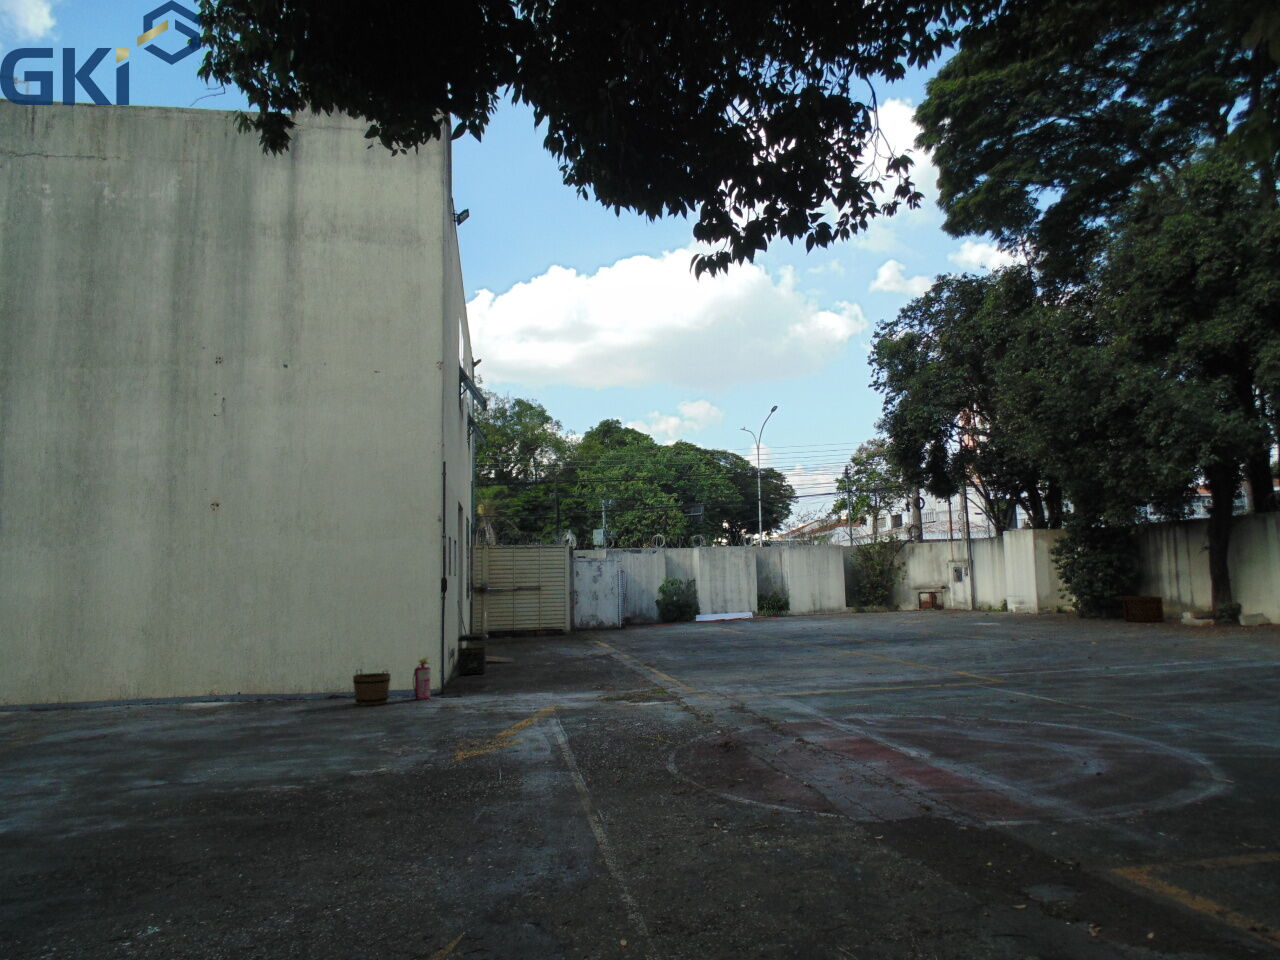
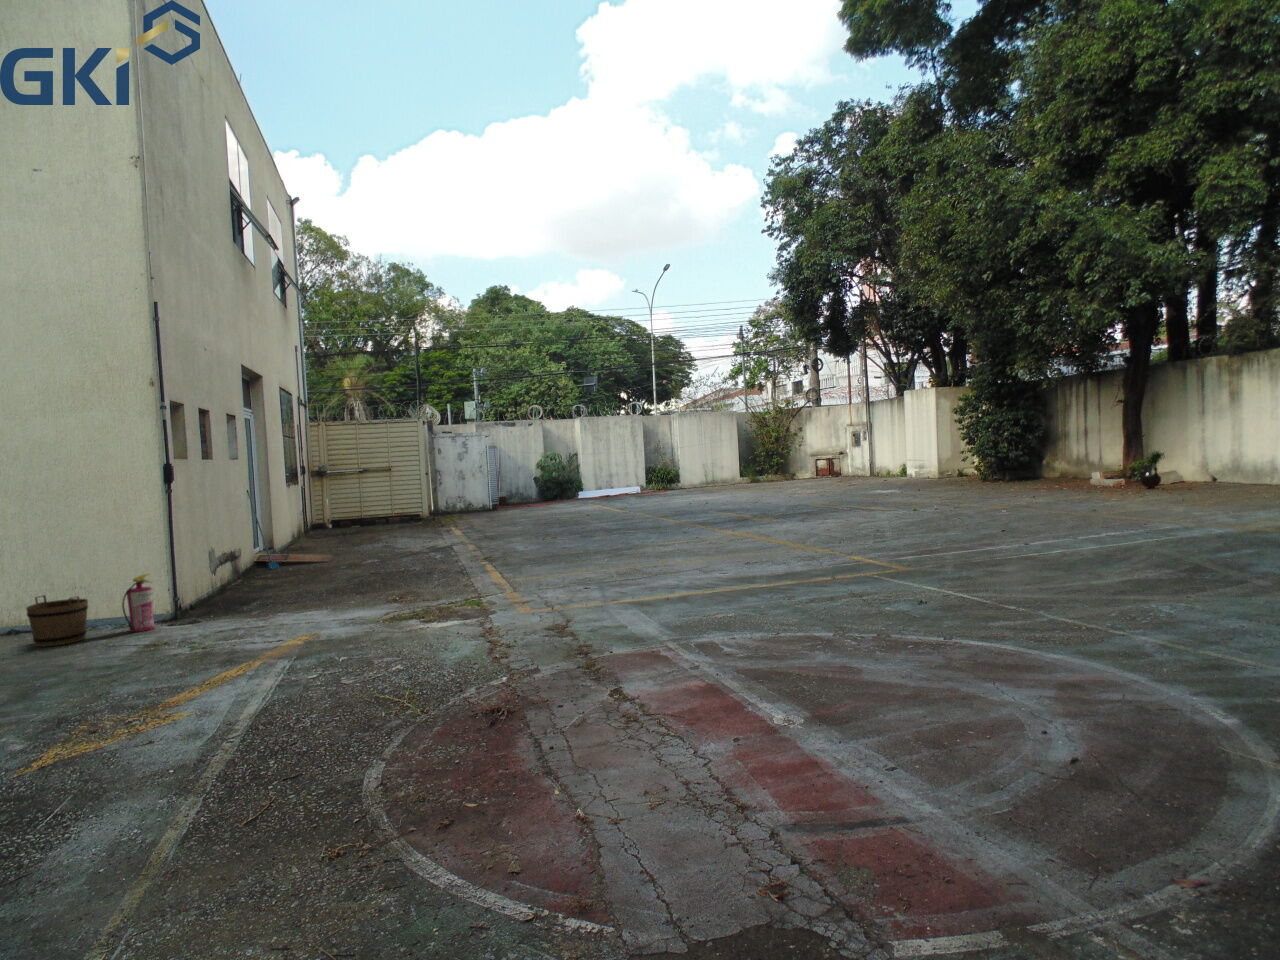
potted tree: none [1232,591,1257,630] -> present [1141,451,1165,488]
wooden crate: present [1123,596,1164,622] -> none [1025,456,1067,483]
toolbox: present [458,634,487,675] -> none [231,532,276,586]

